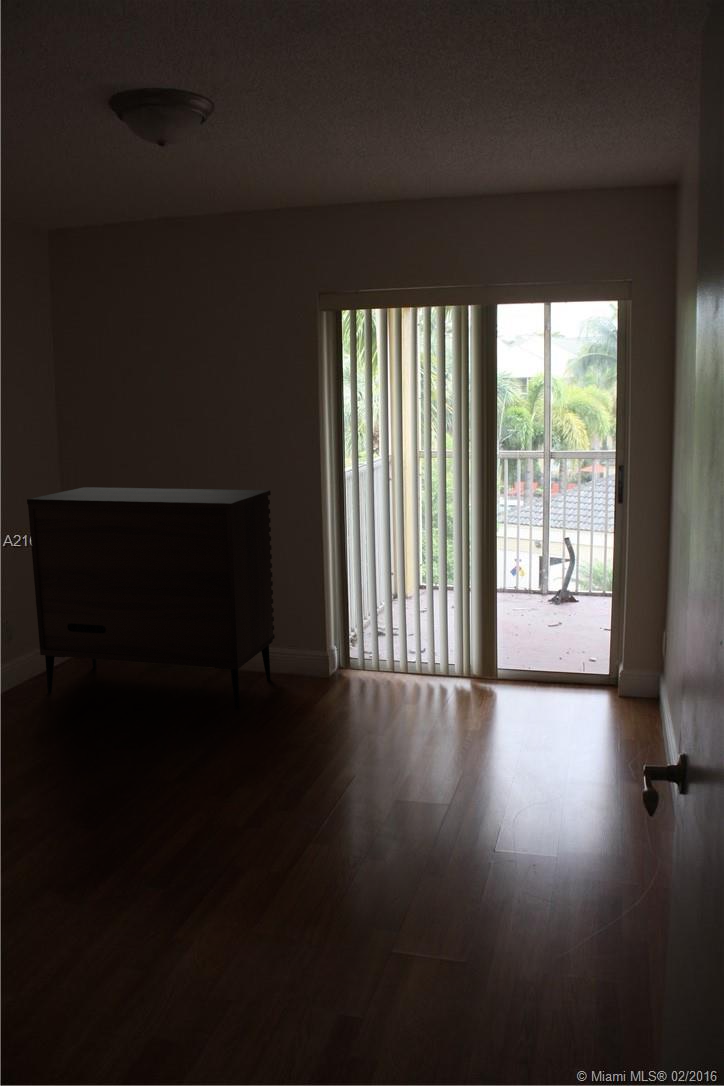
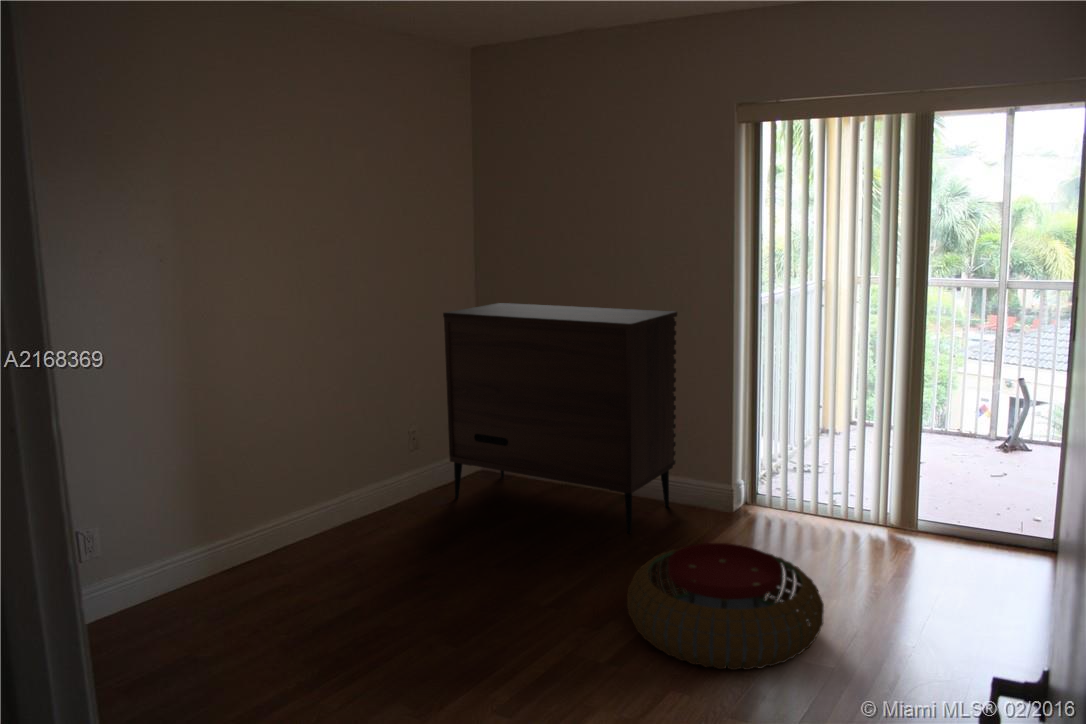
pouf: none [251,704,430,818] -> present [627,543,824,670]

